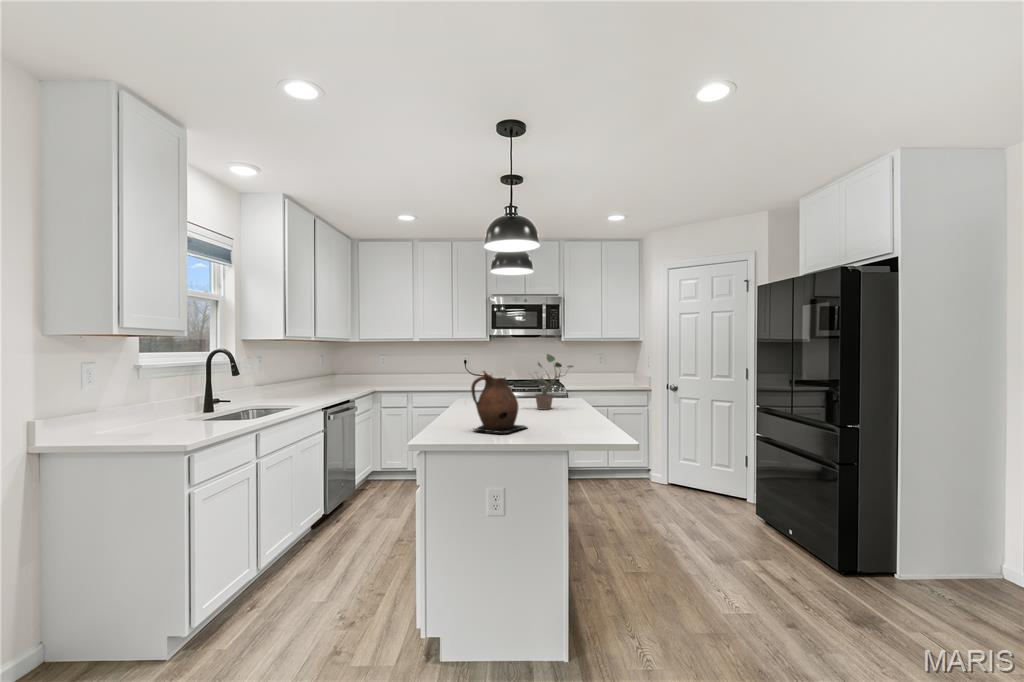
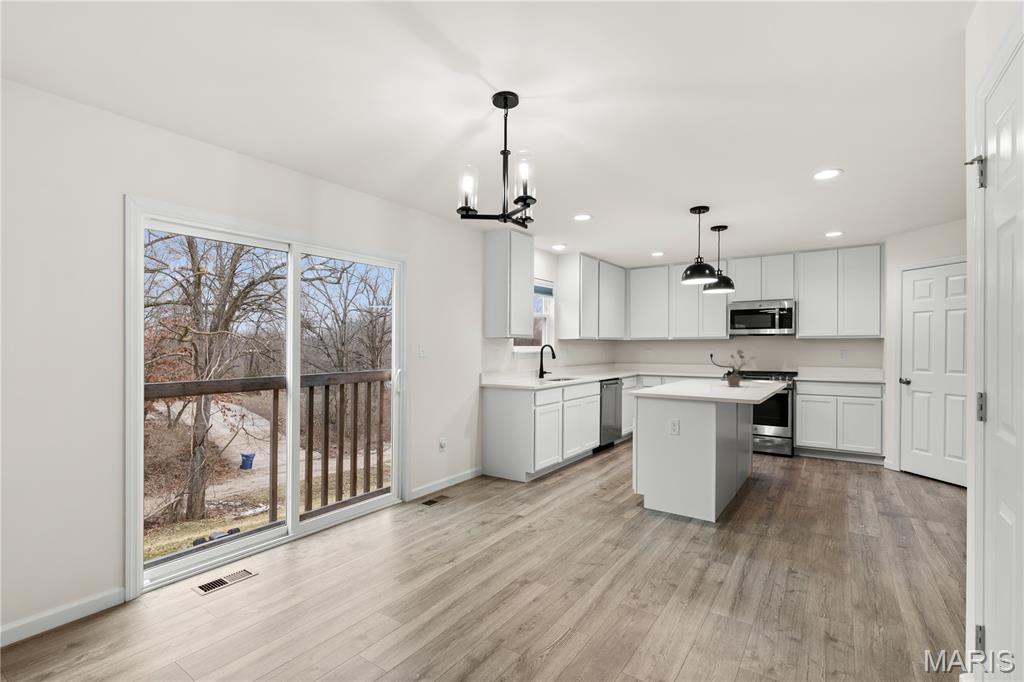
ceramic pitcher: present [471,371,527,434] -> none [666,358,701,393]

